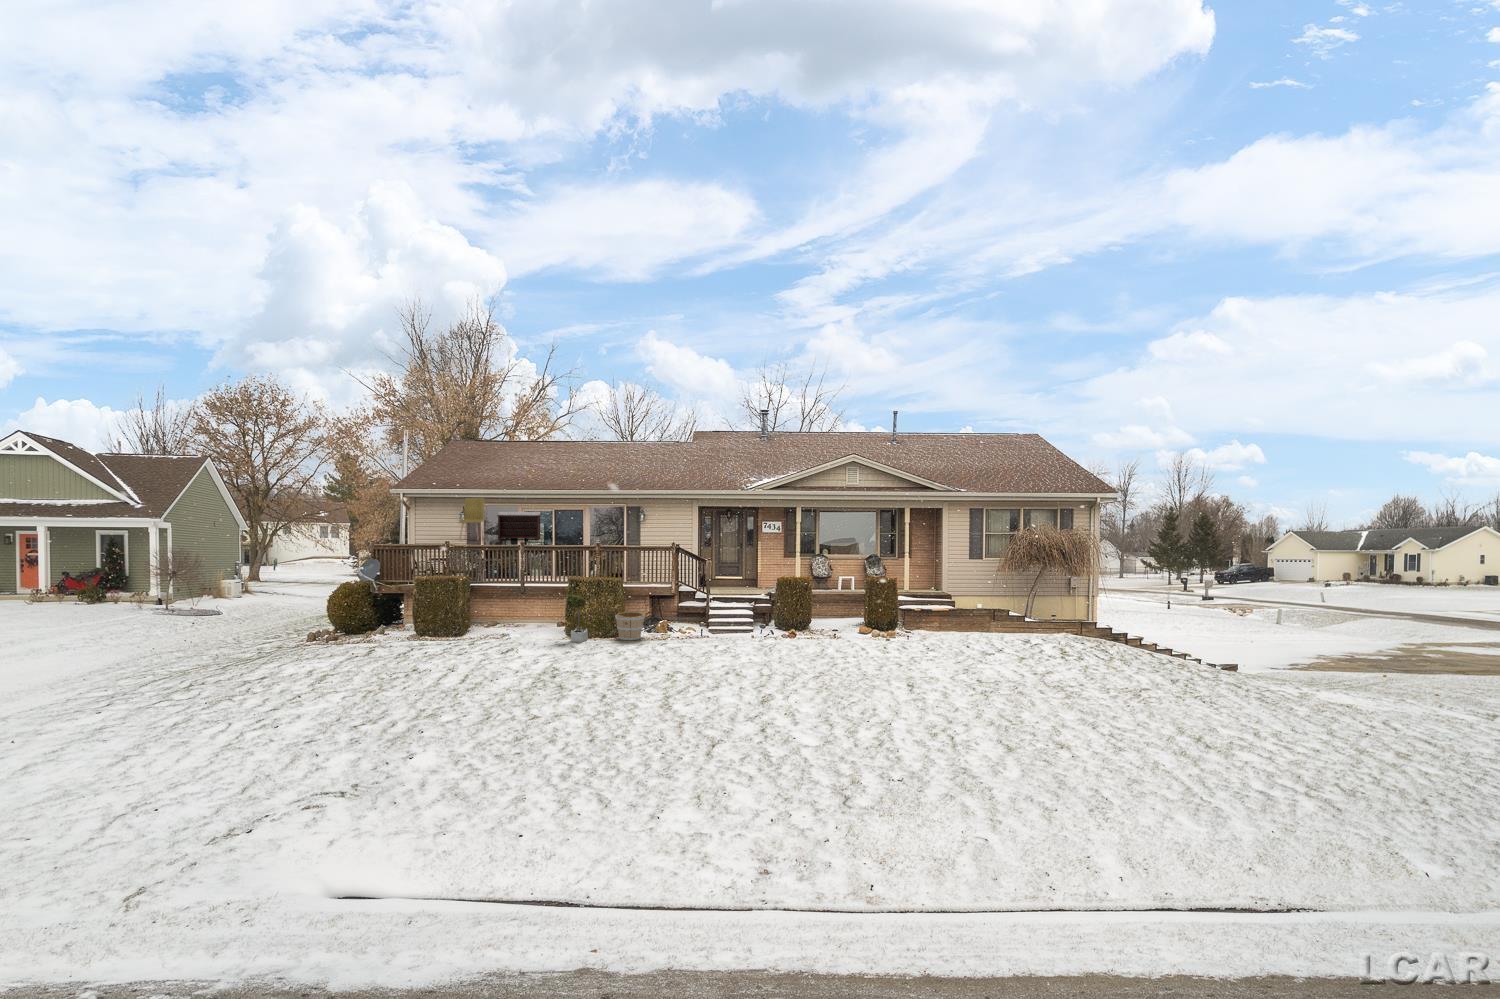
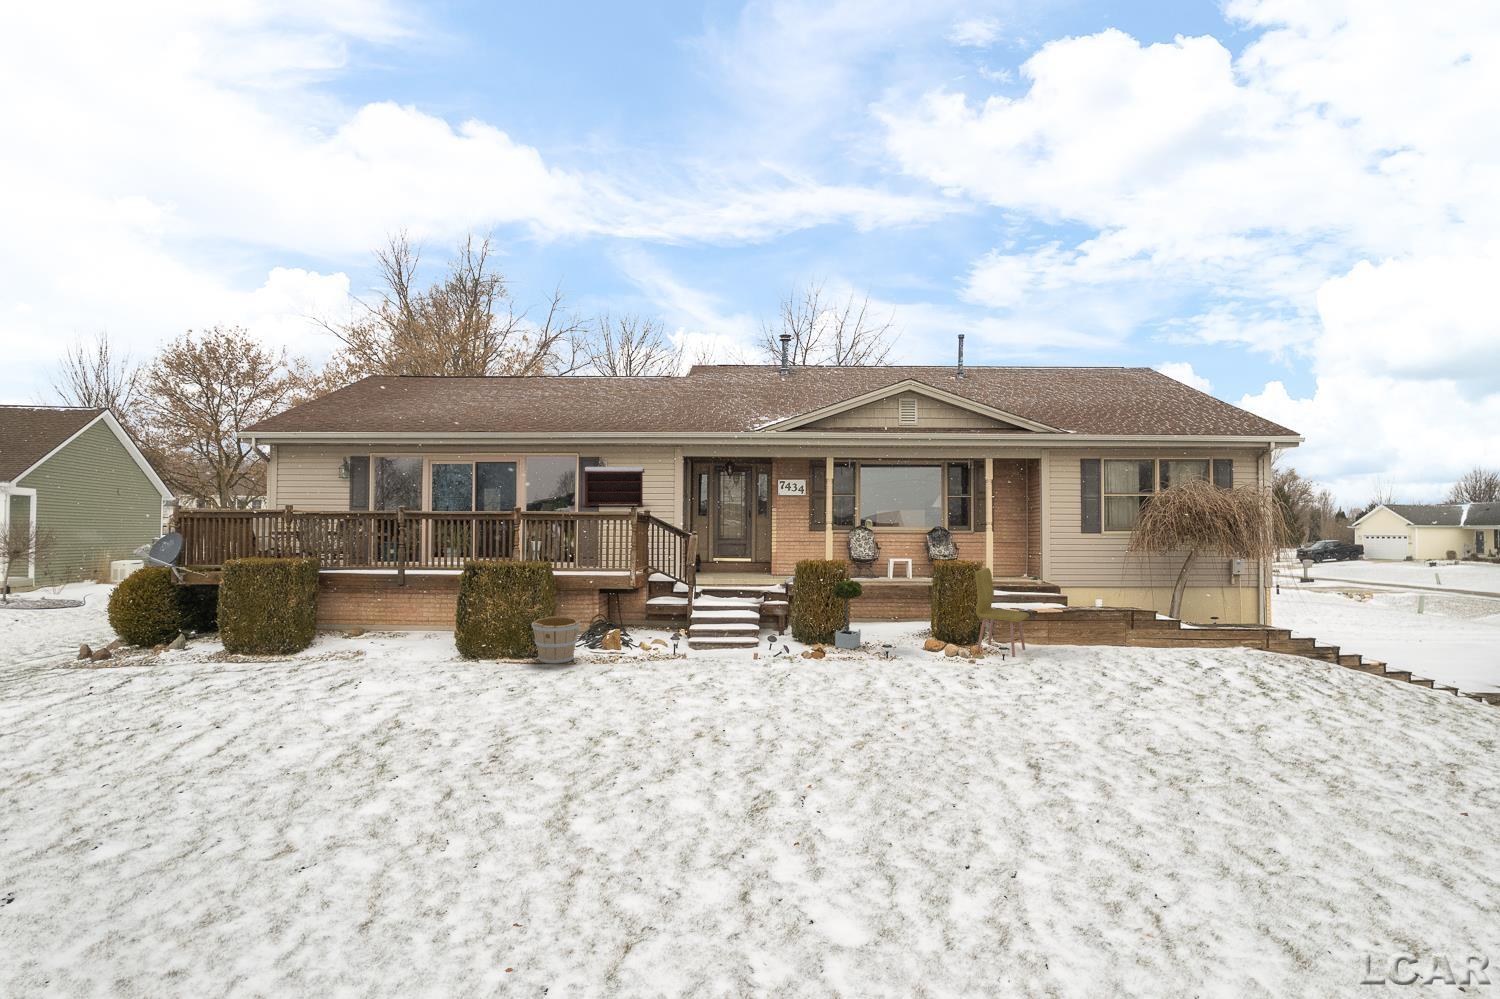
chair: present [459,498,484,540] -> present [975,568,1030,657]
bench: present [497,512,542,540] -> present [583,467,645,507]
potted tree: present [567,595,588,642] -> present [833,580,862,649]

